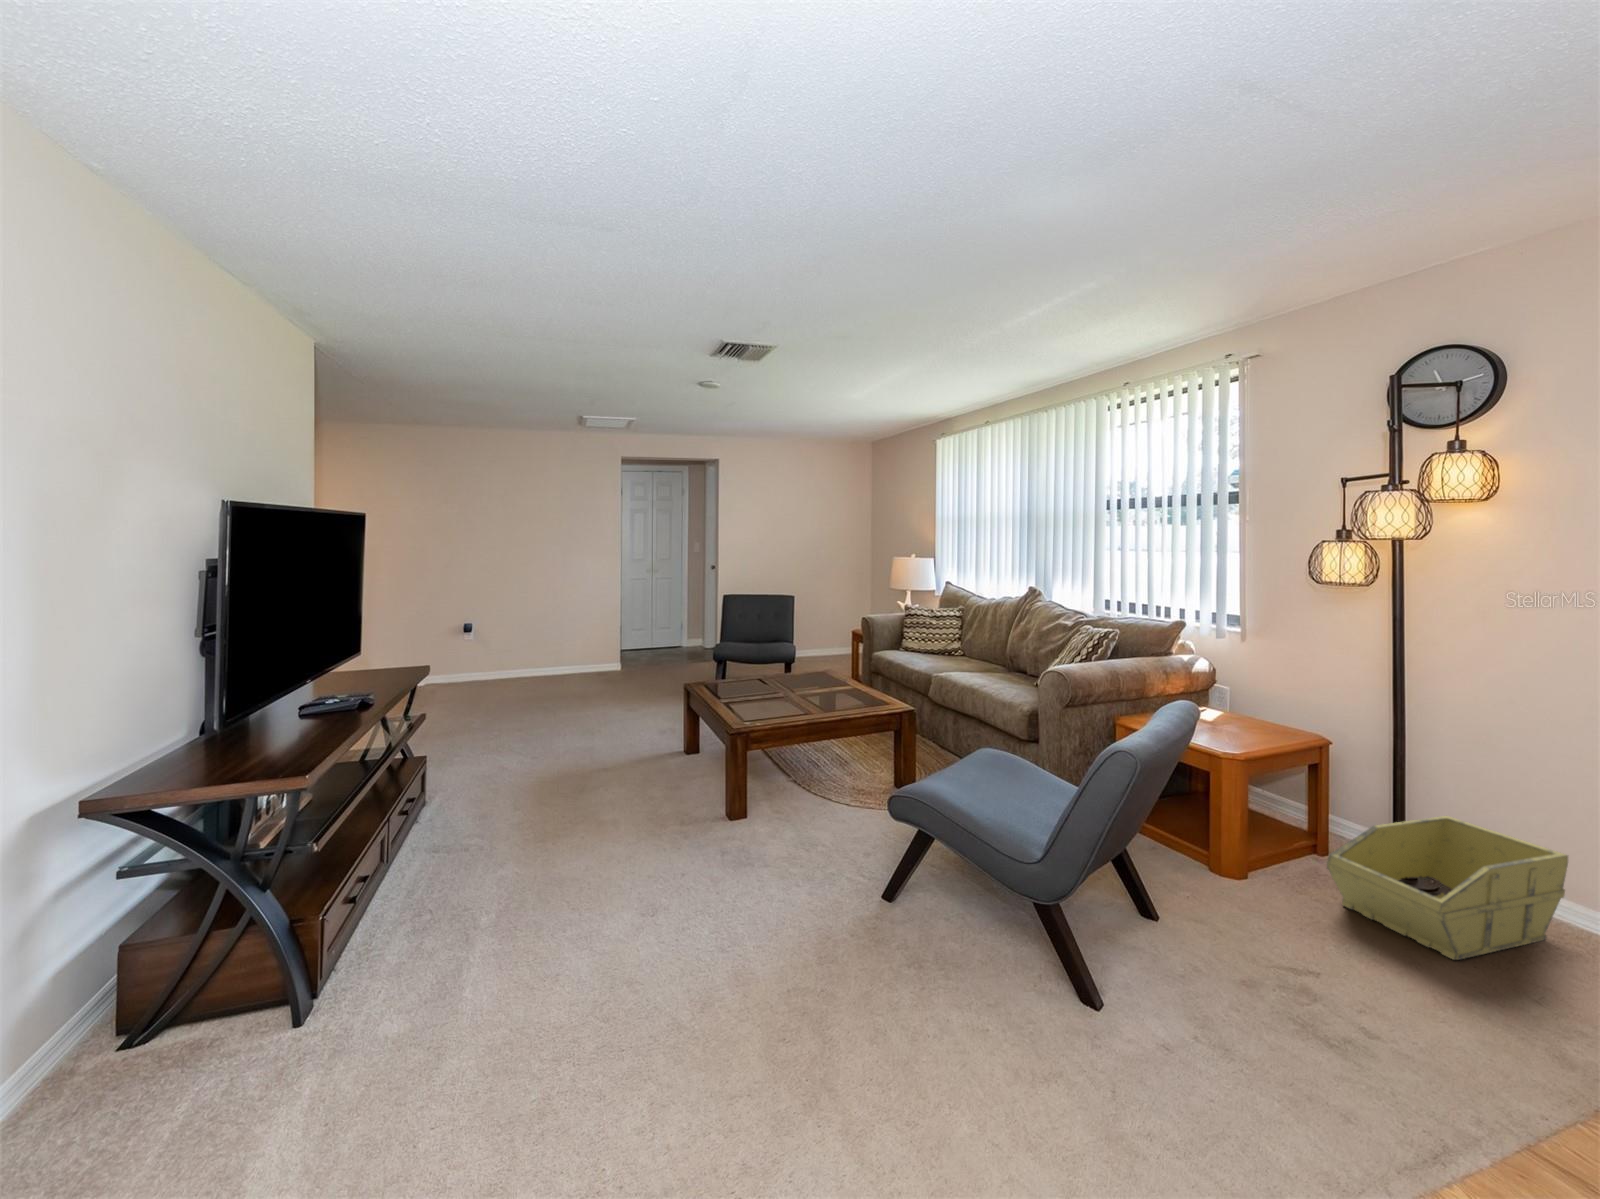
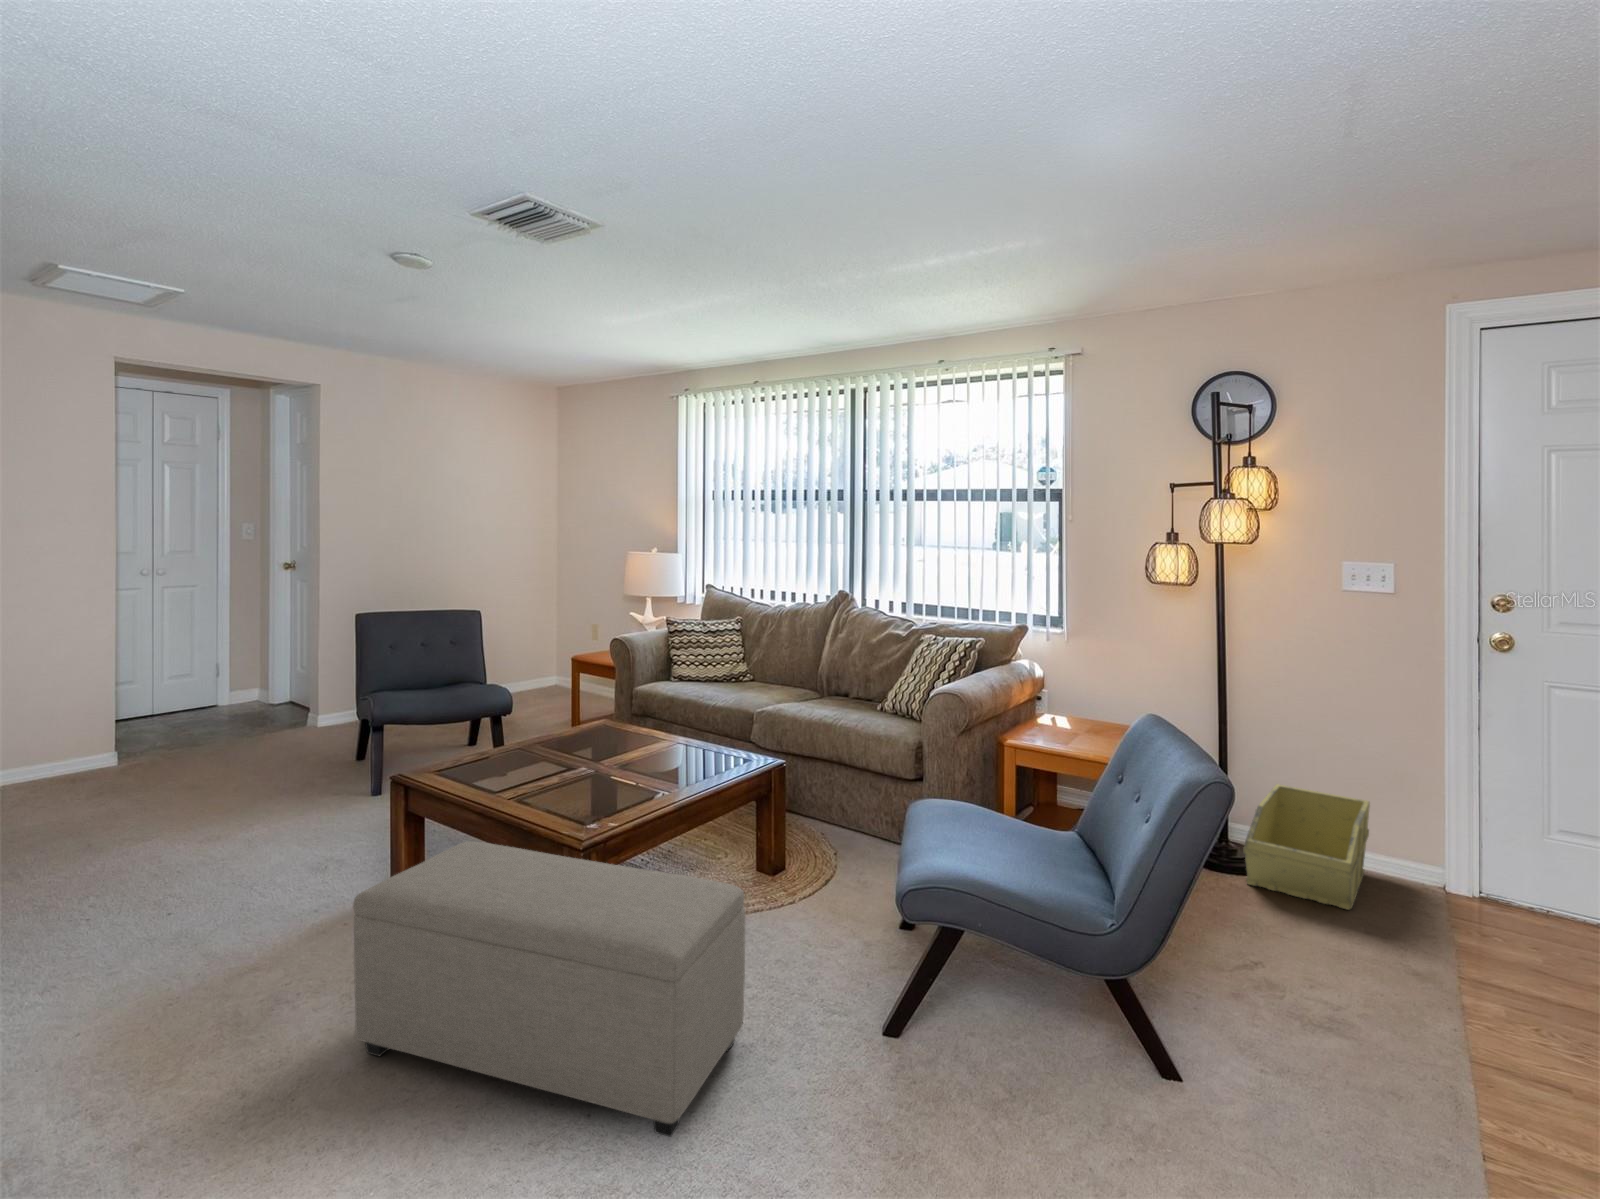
ottoman: none [572,717,754,898] -> present [353,841,746,1137]

